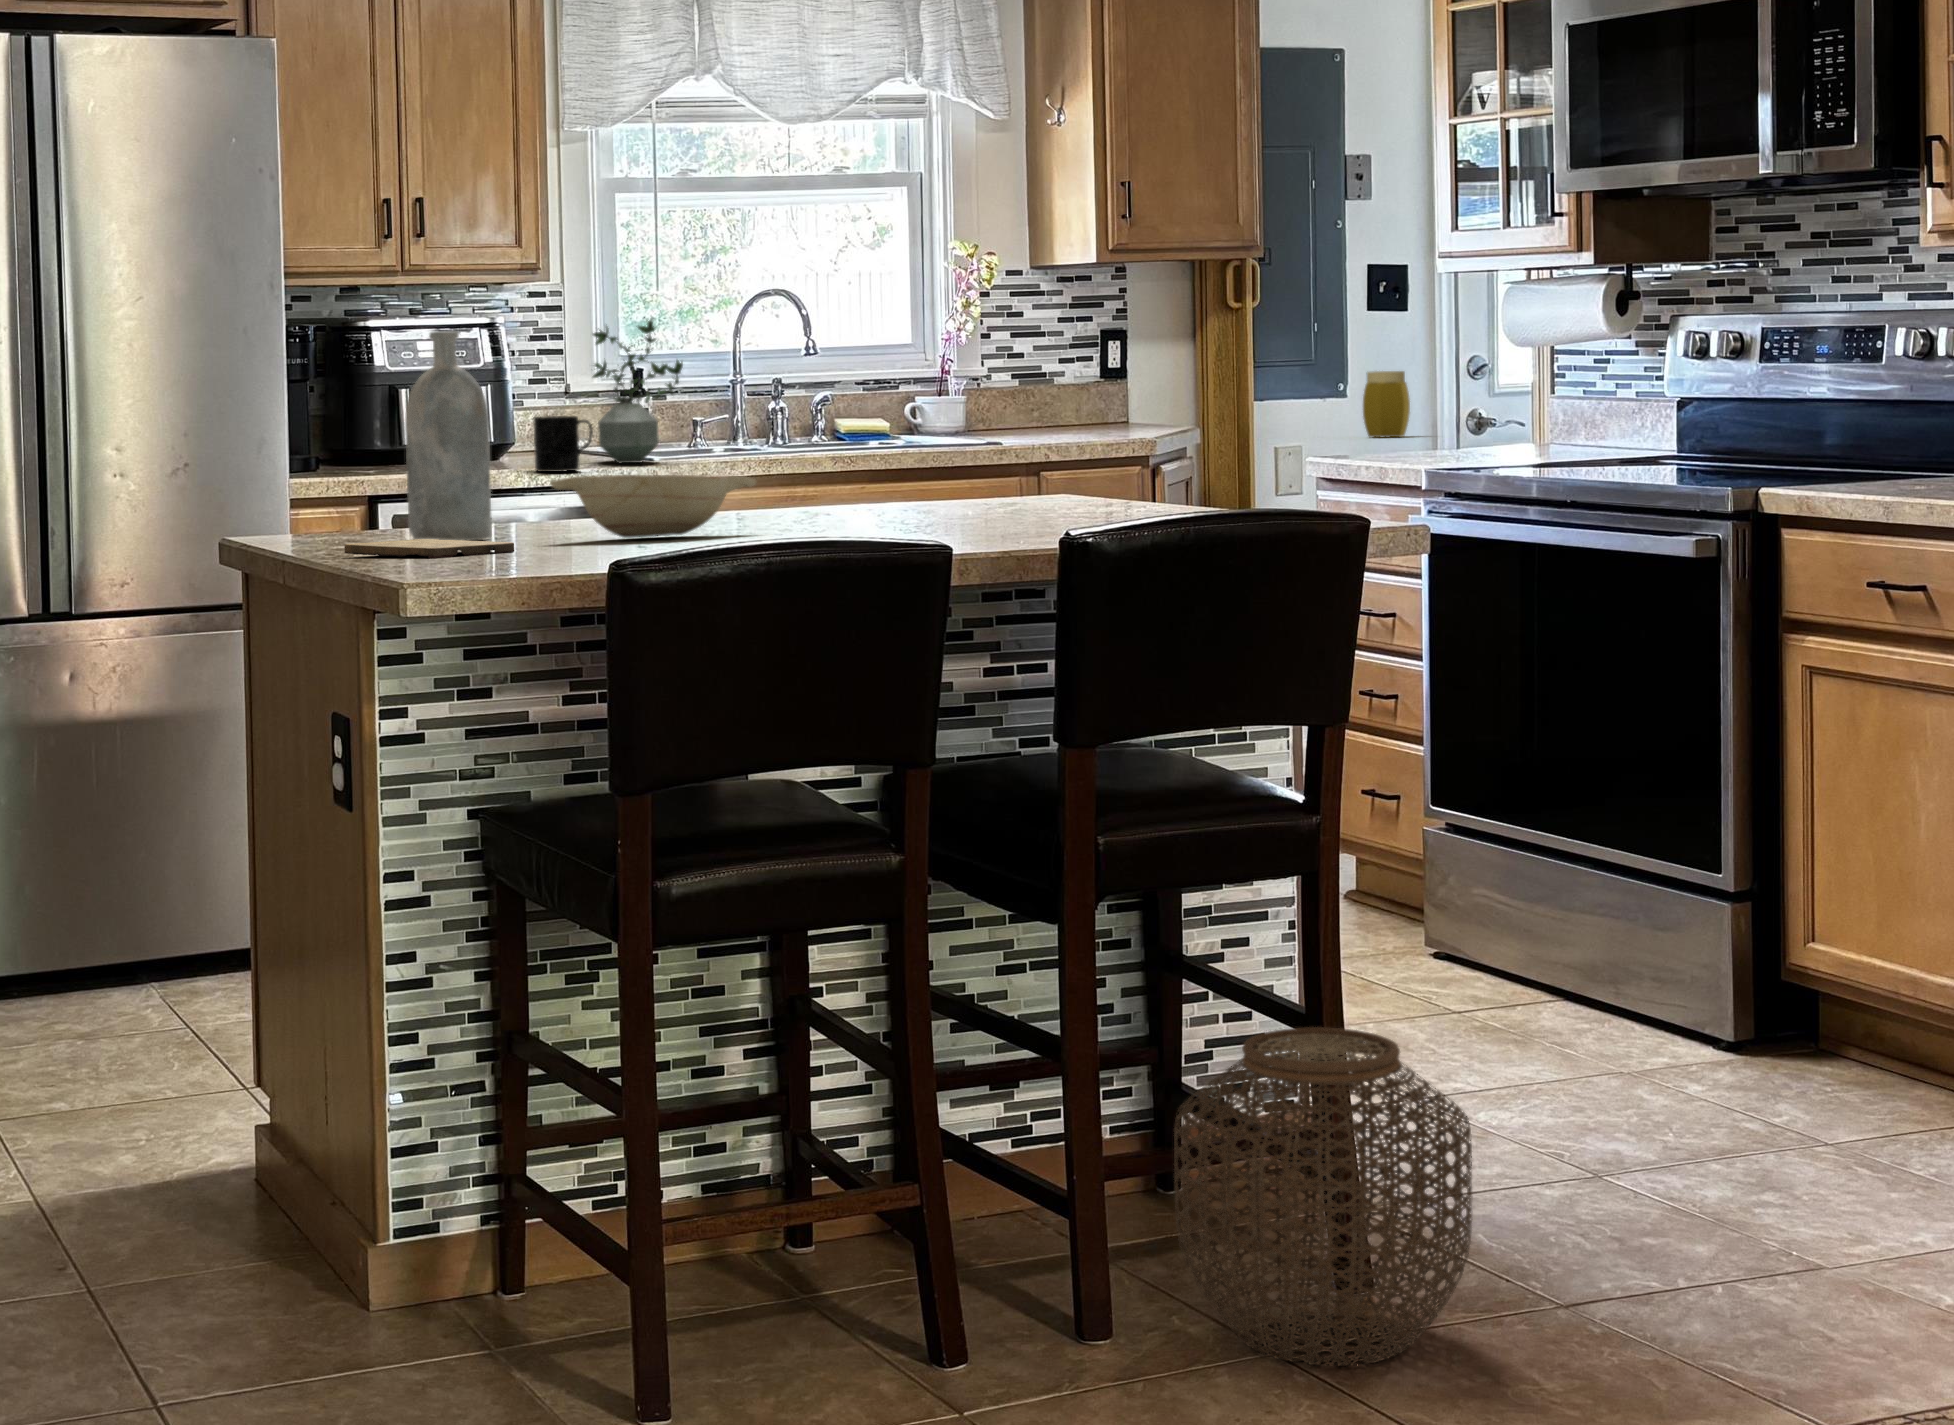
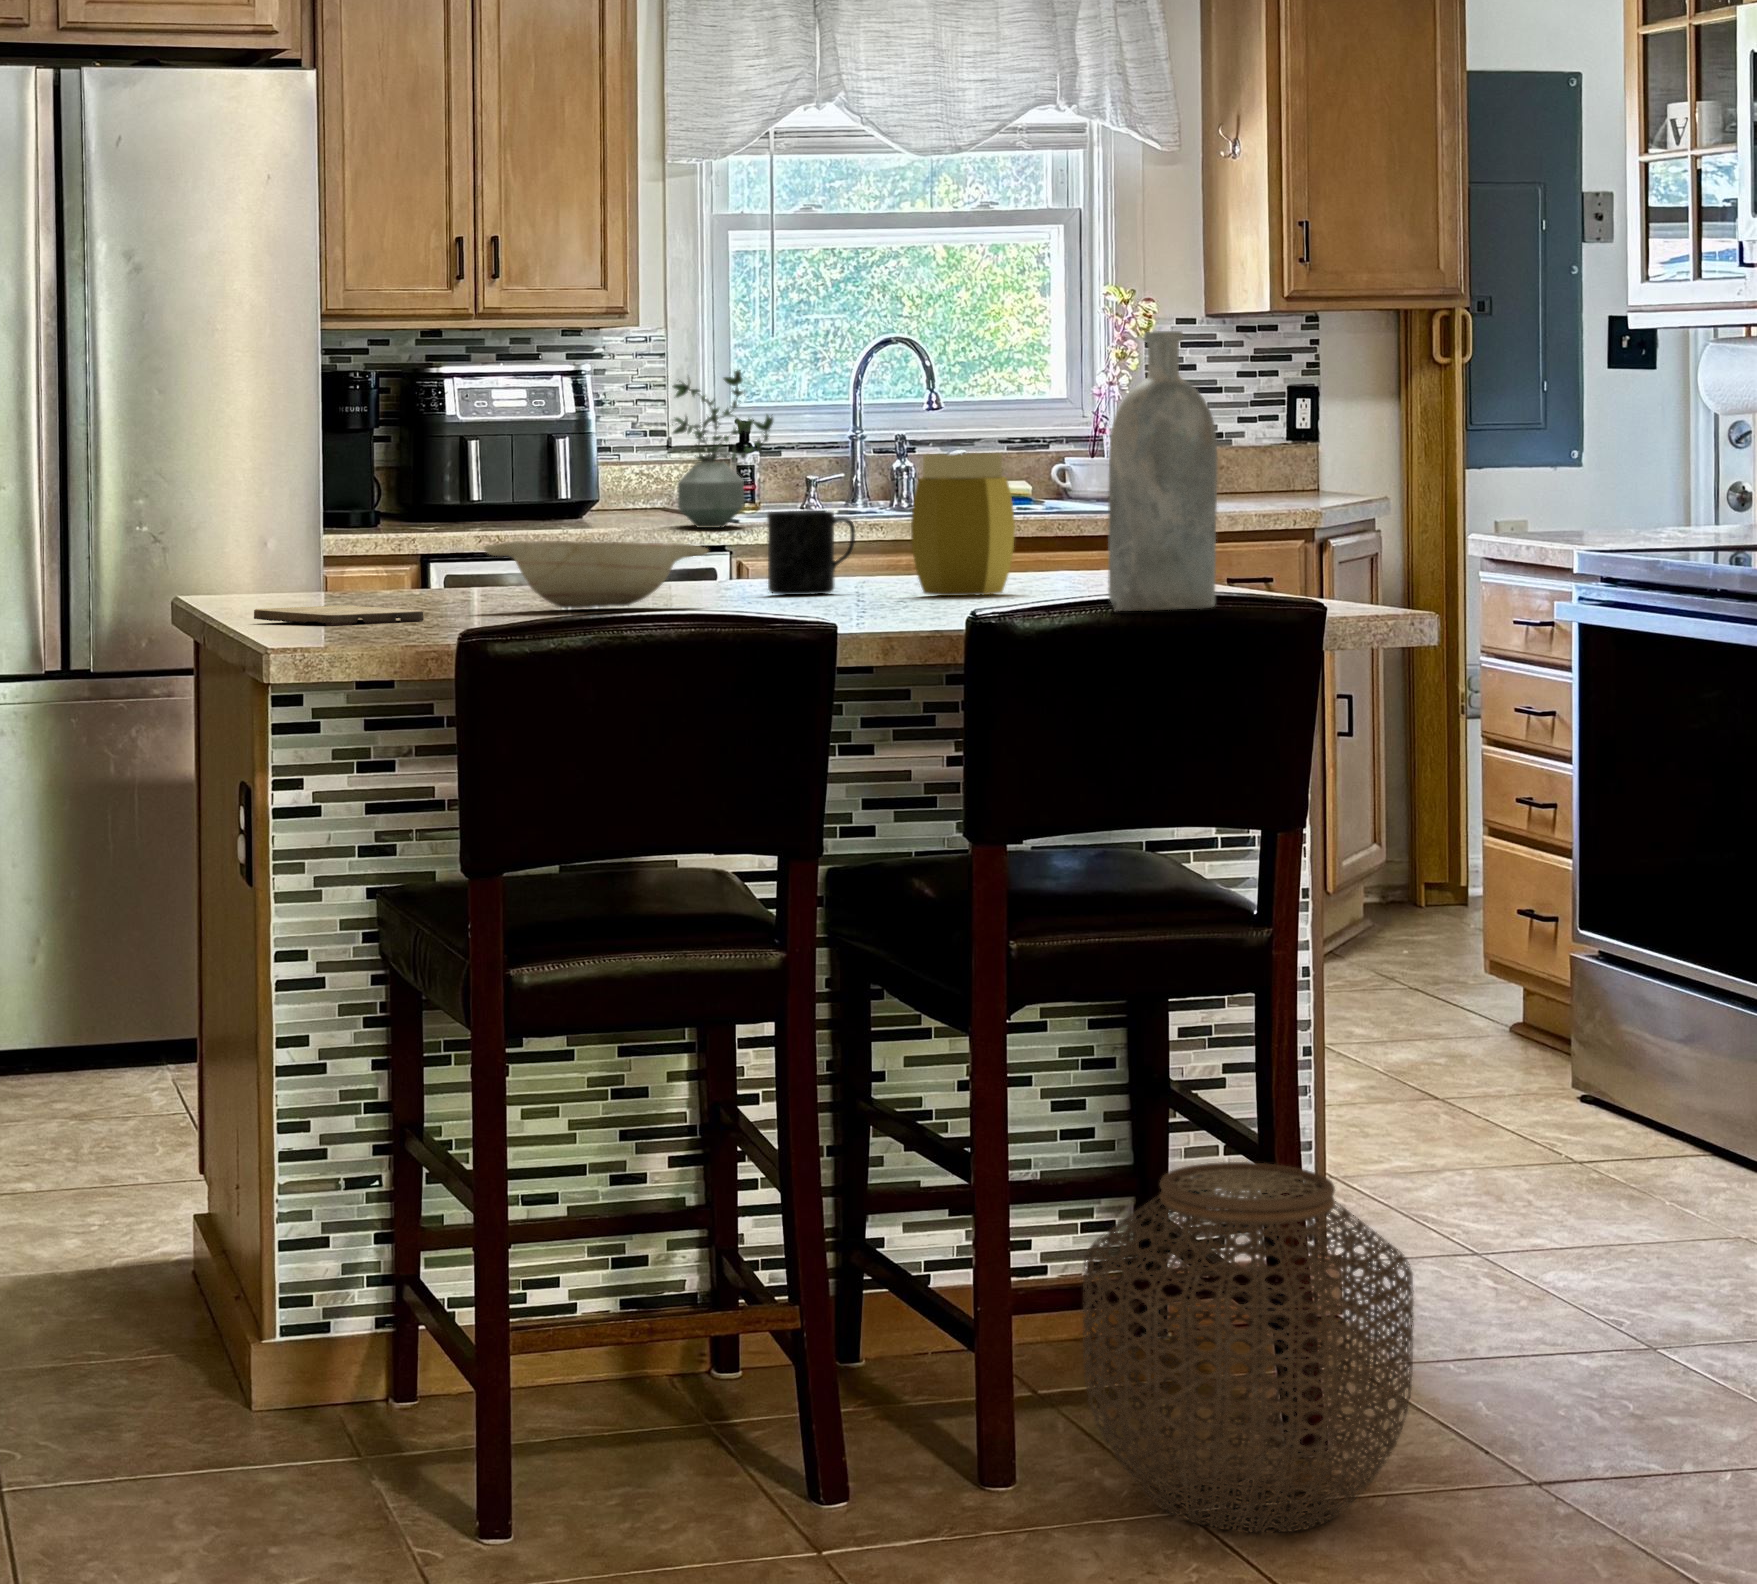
bottle: present [405,331,492,540] -> present [1108,331,1218,611]
jar: present [1363,371,1410,437] -> present [911,453,1015,596]
mug: present [534,416,593,472] -> present [767,511,855,595]

